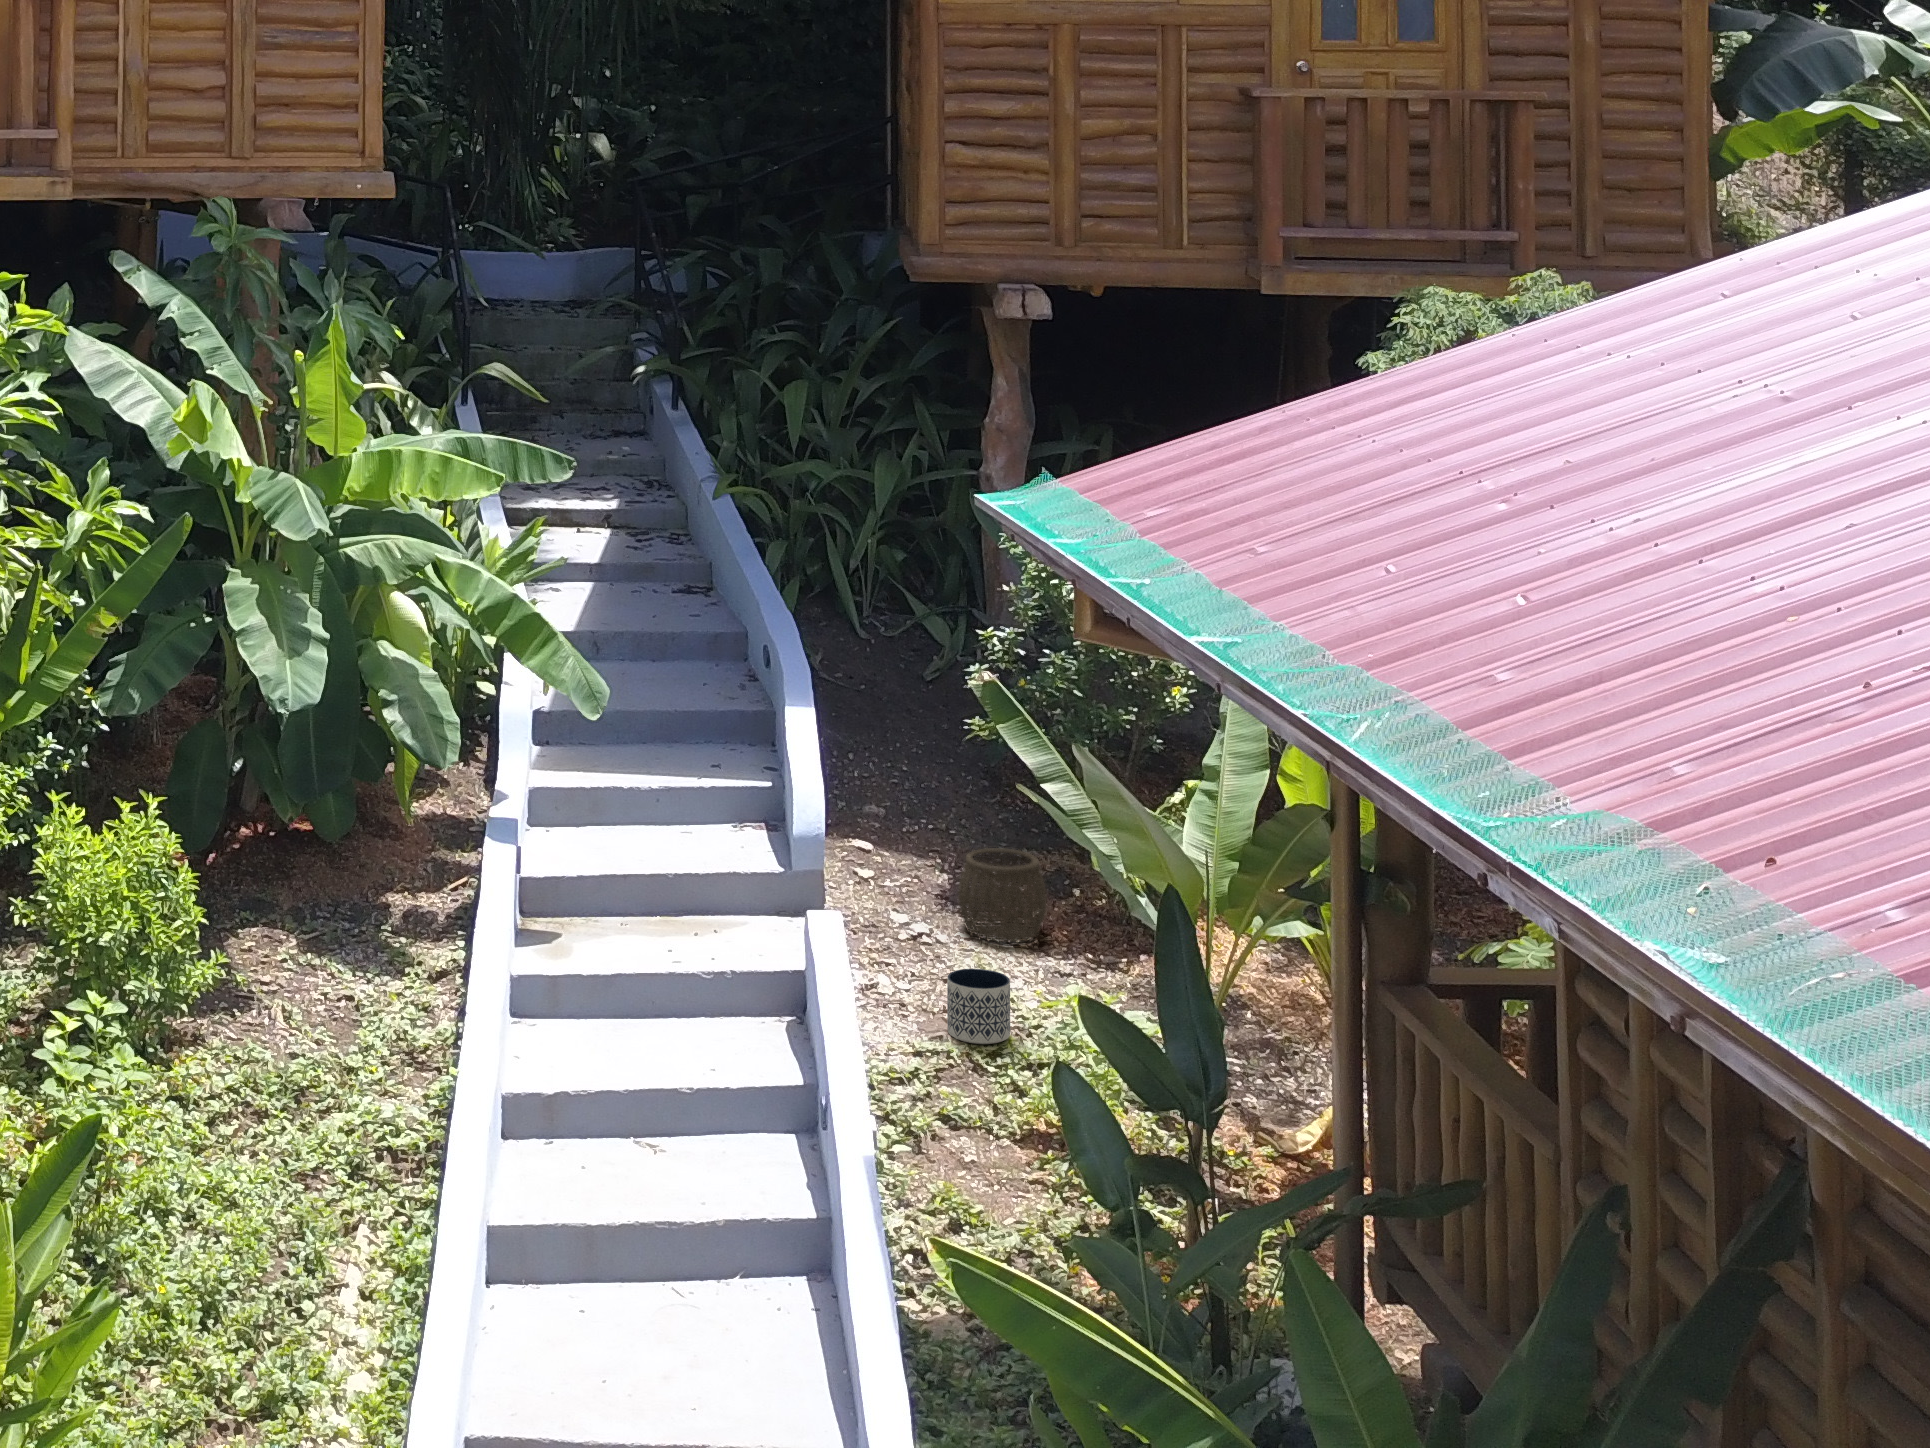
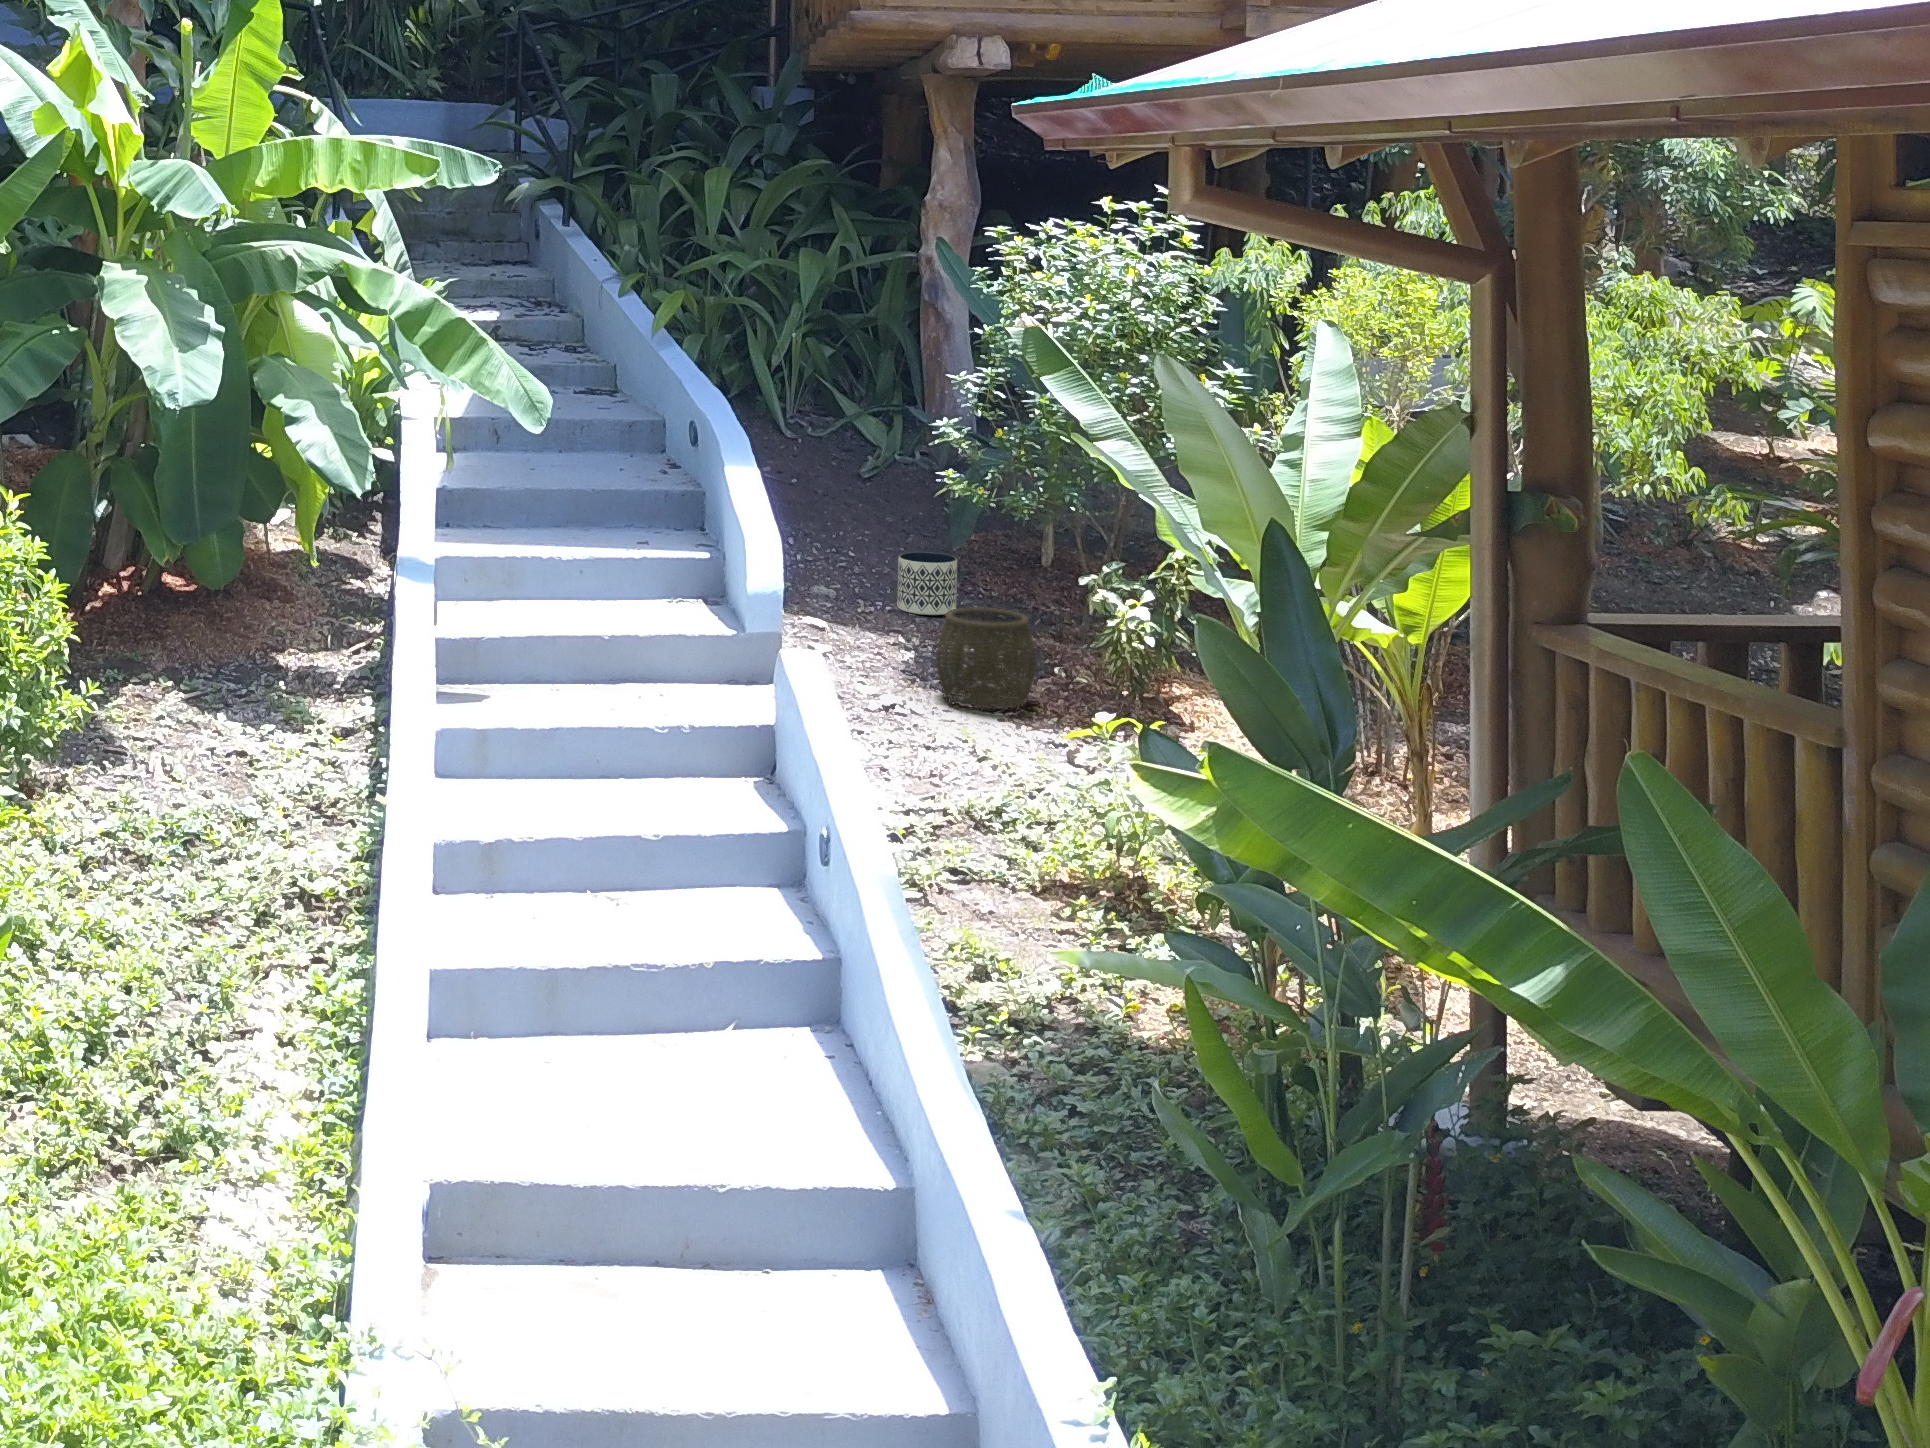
planter: present [947,969,1010,1044] -> present [897,552,957,615]

